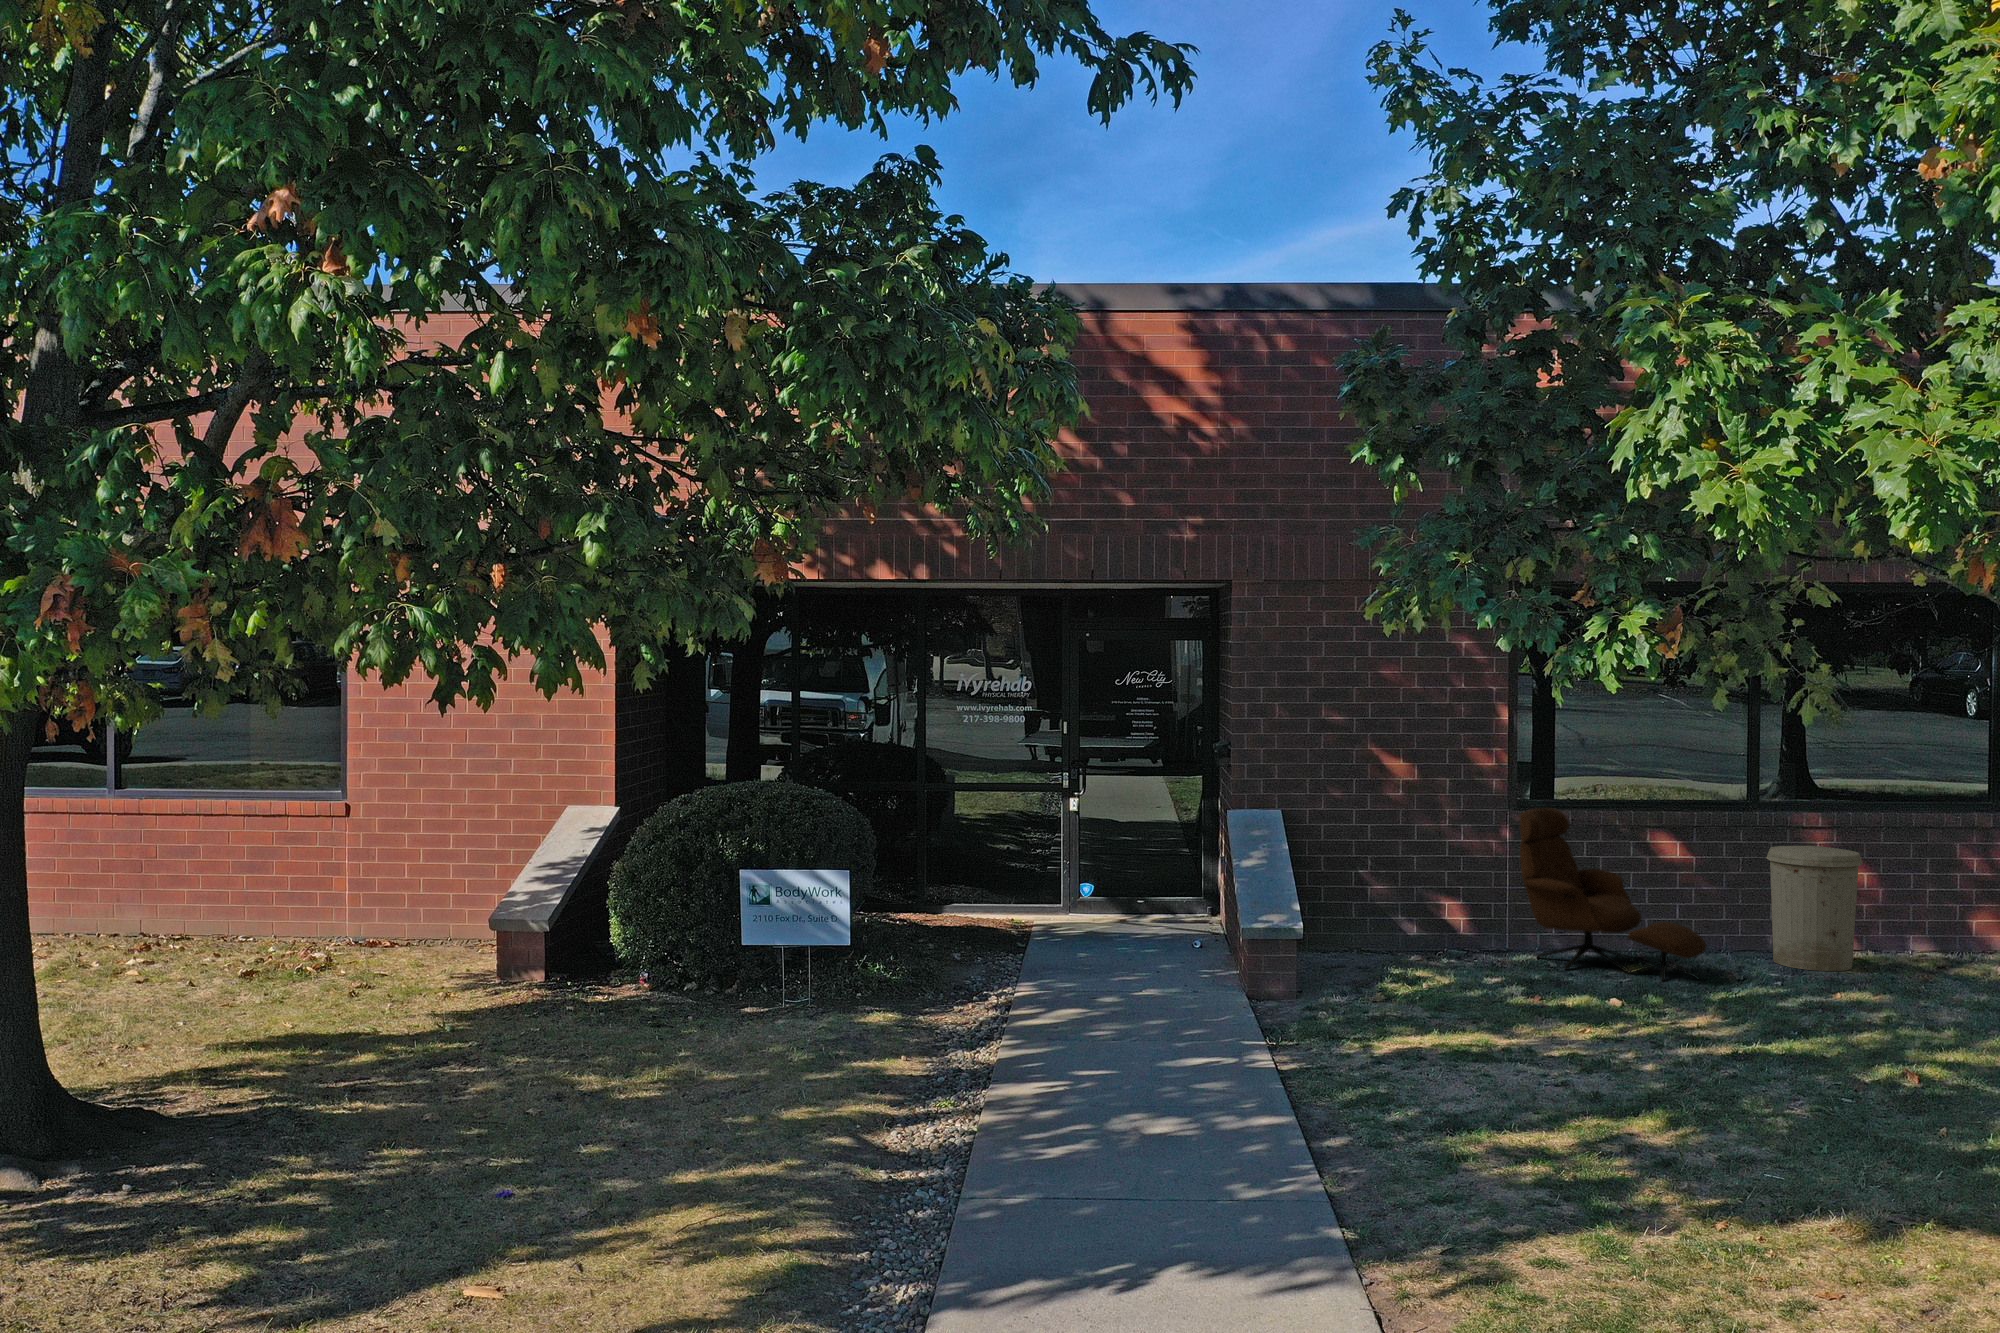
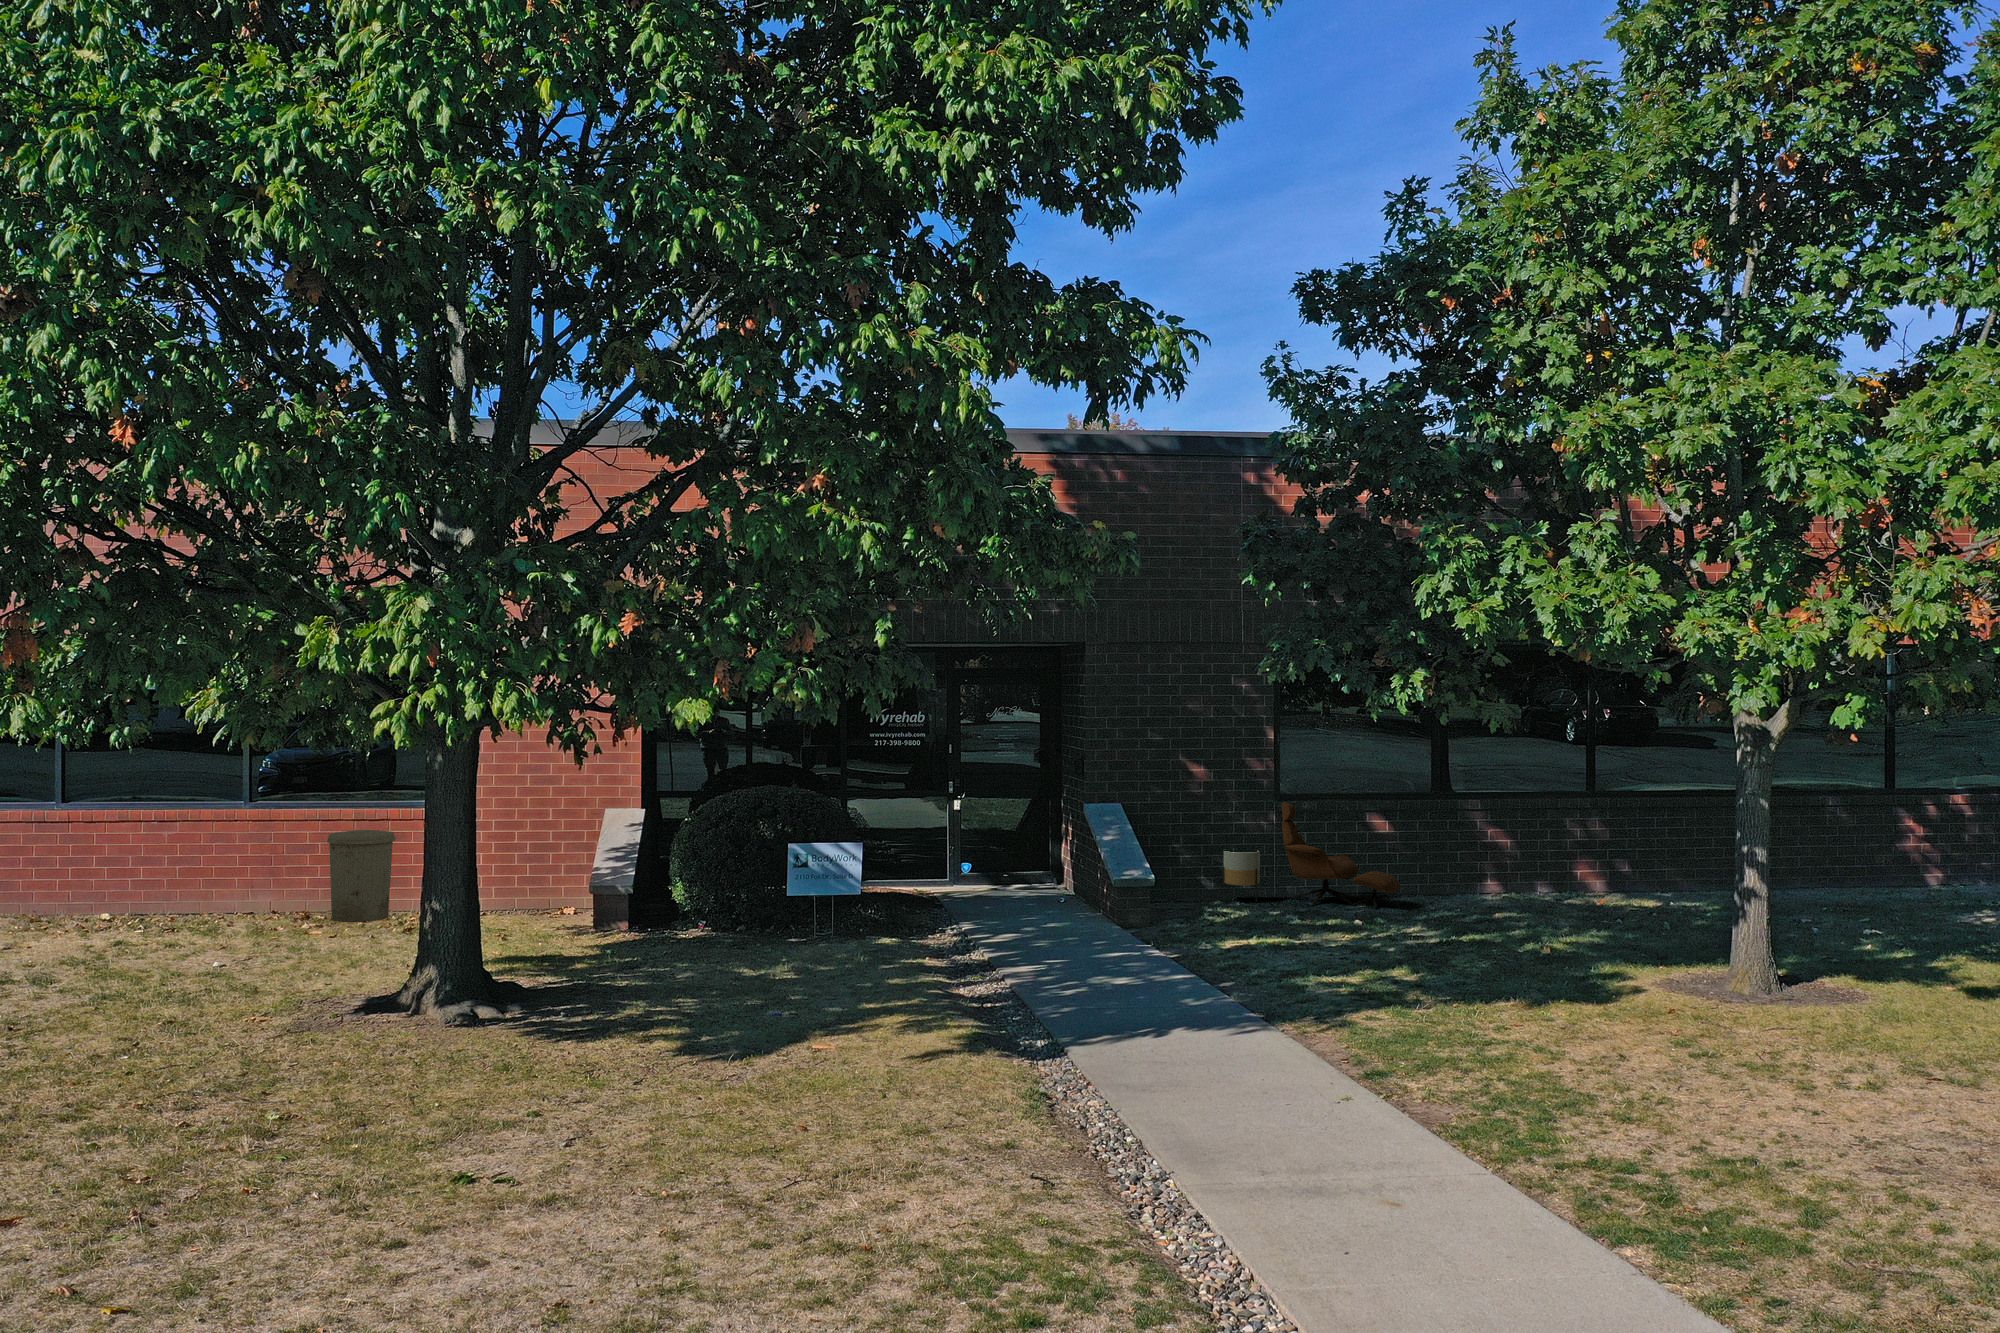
trash can: present [1767,846,1863,971] -> present [327,830,395,921]
planter: none [1428,881,1485,962] -> present [1223,850,1260,902]

